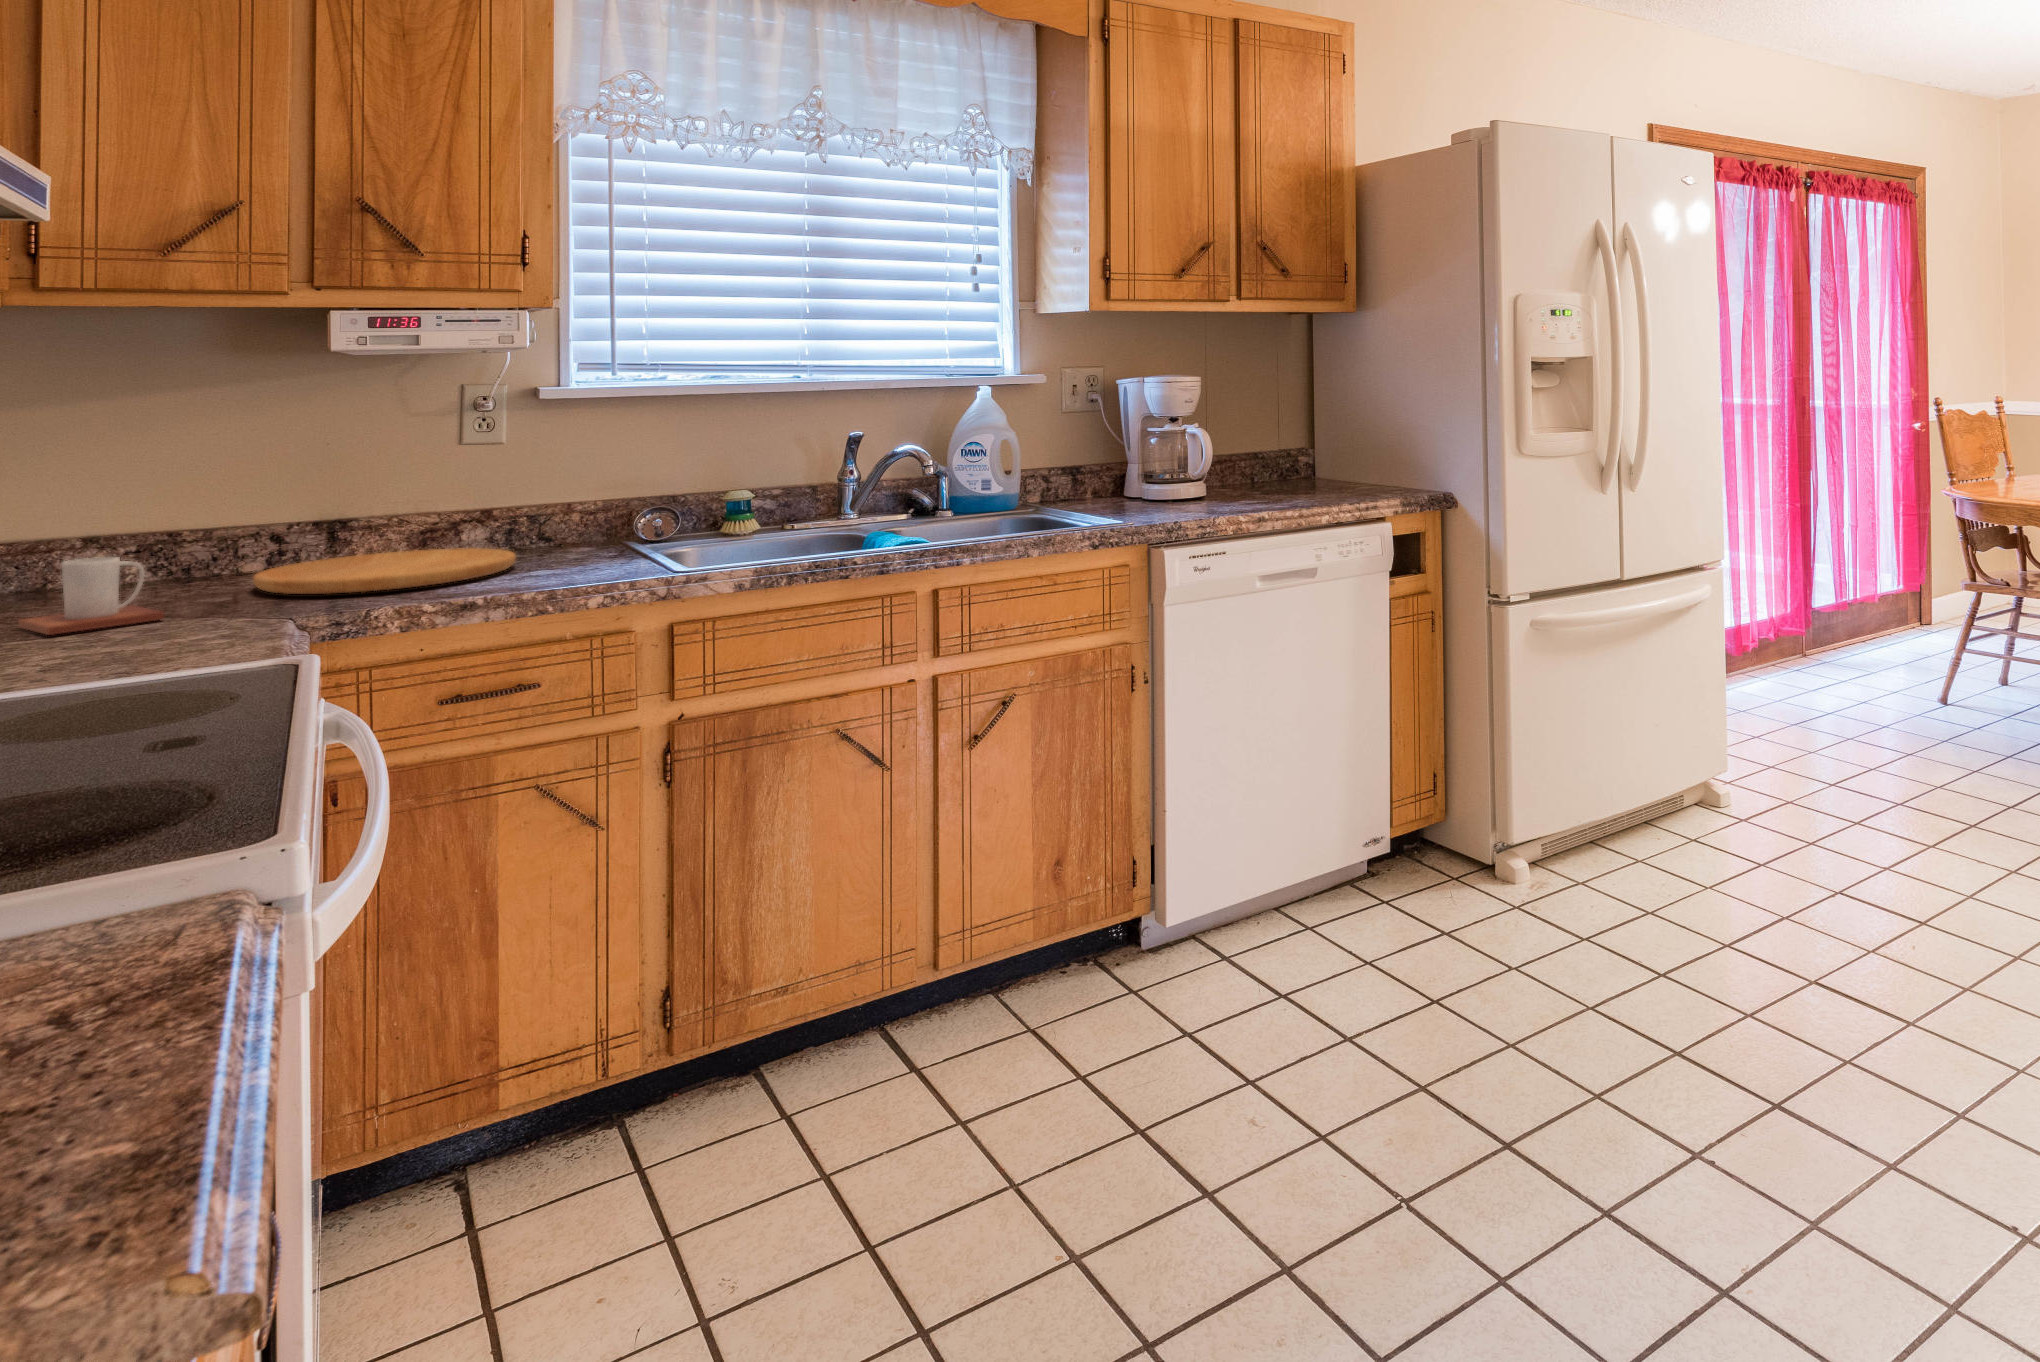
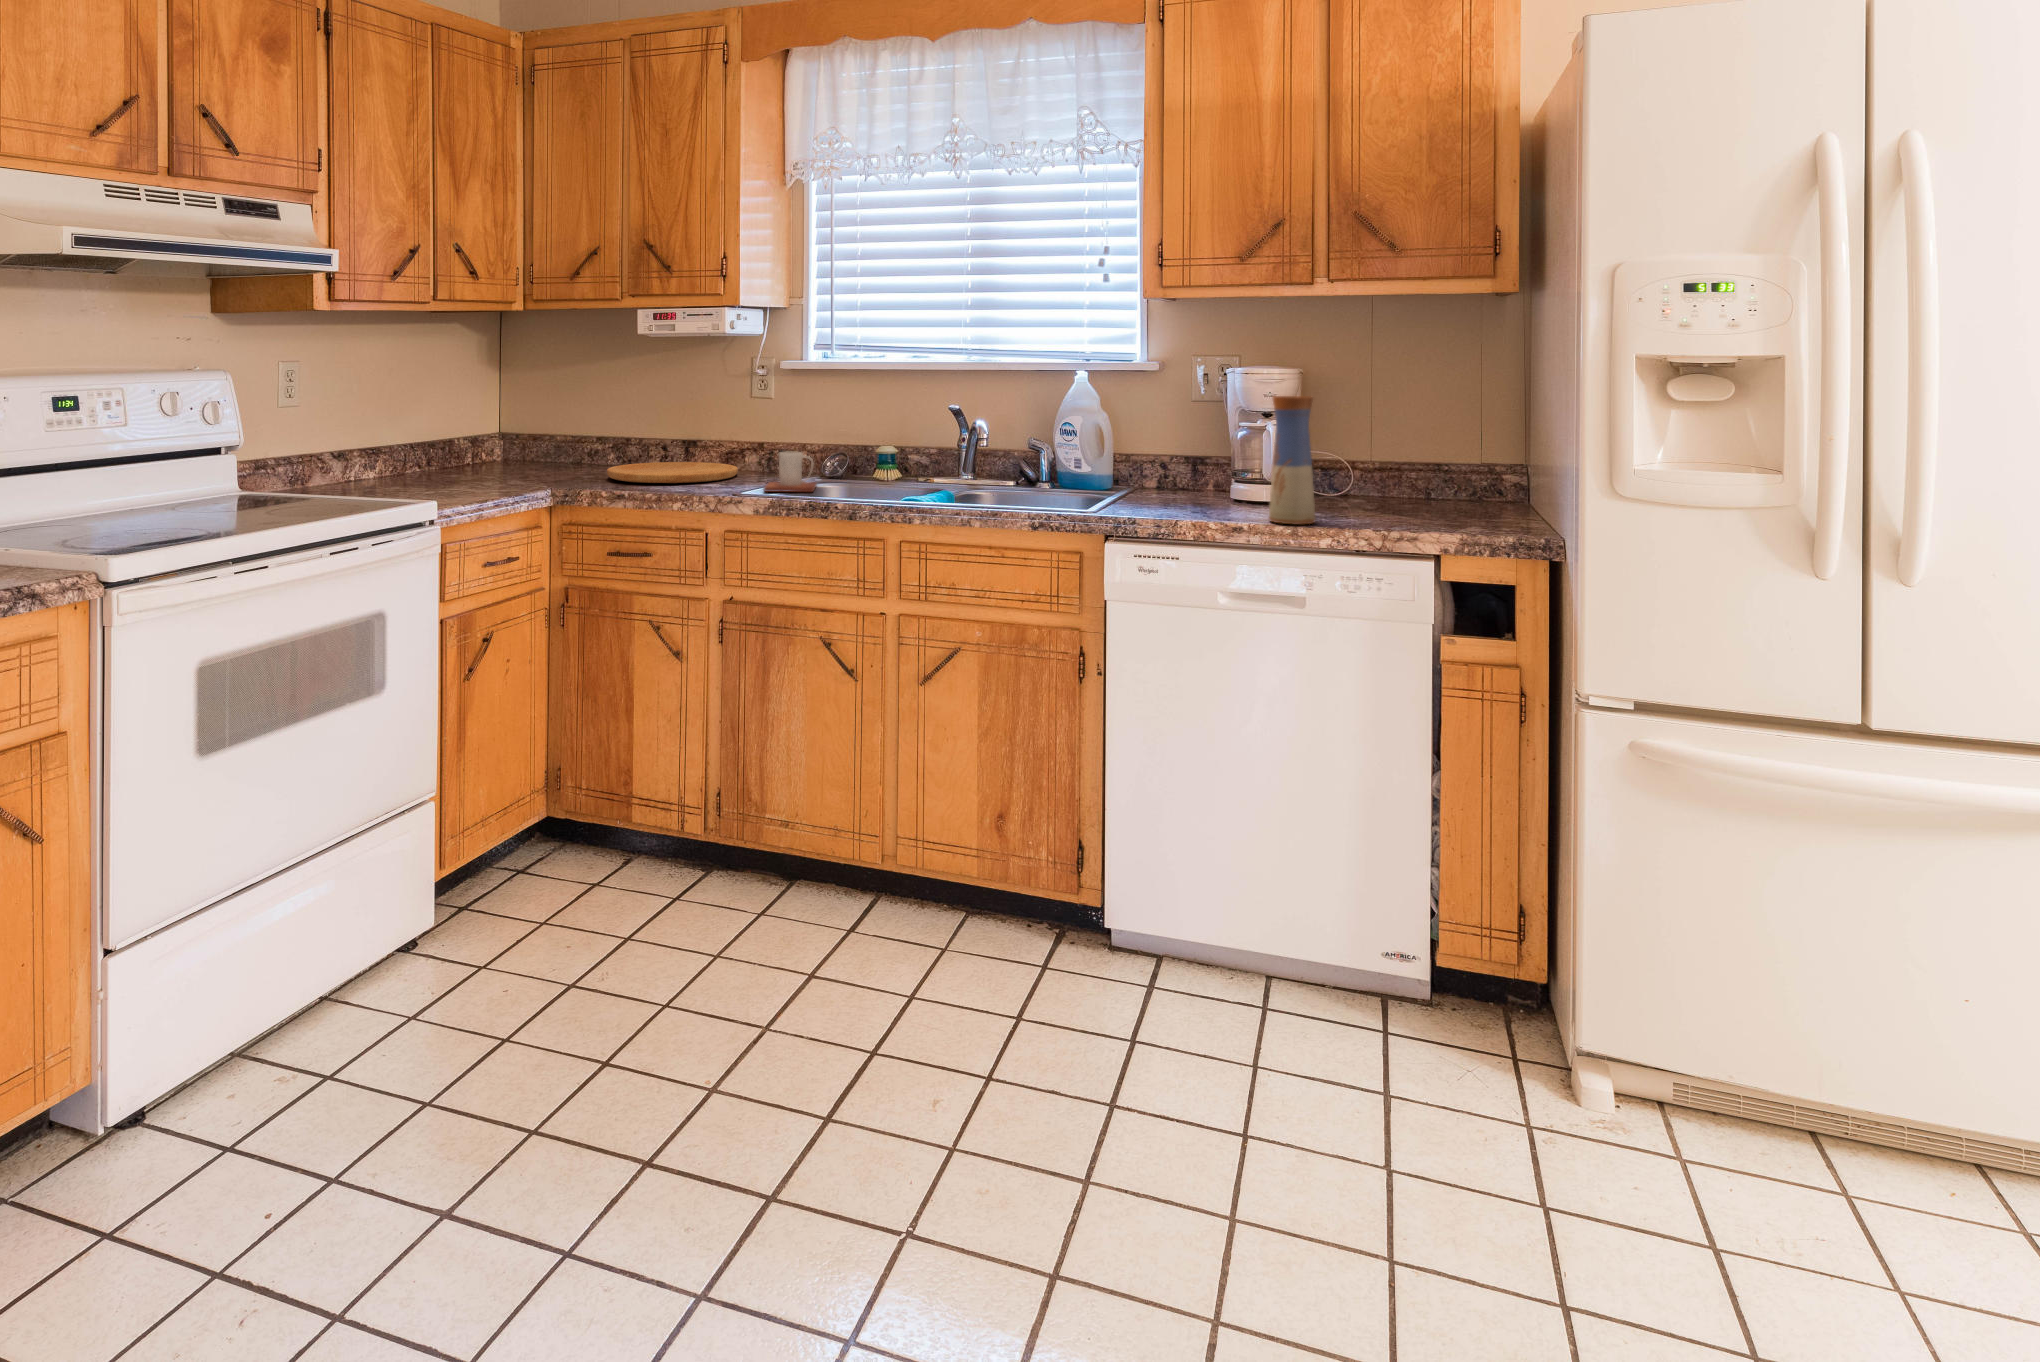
vase: none [1245,399,1283,510] -> present [1269,396,1316,524]
mug: present [18,557,164,635] -> present [764,452,817,492]

